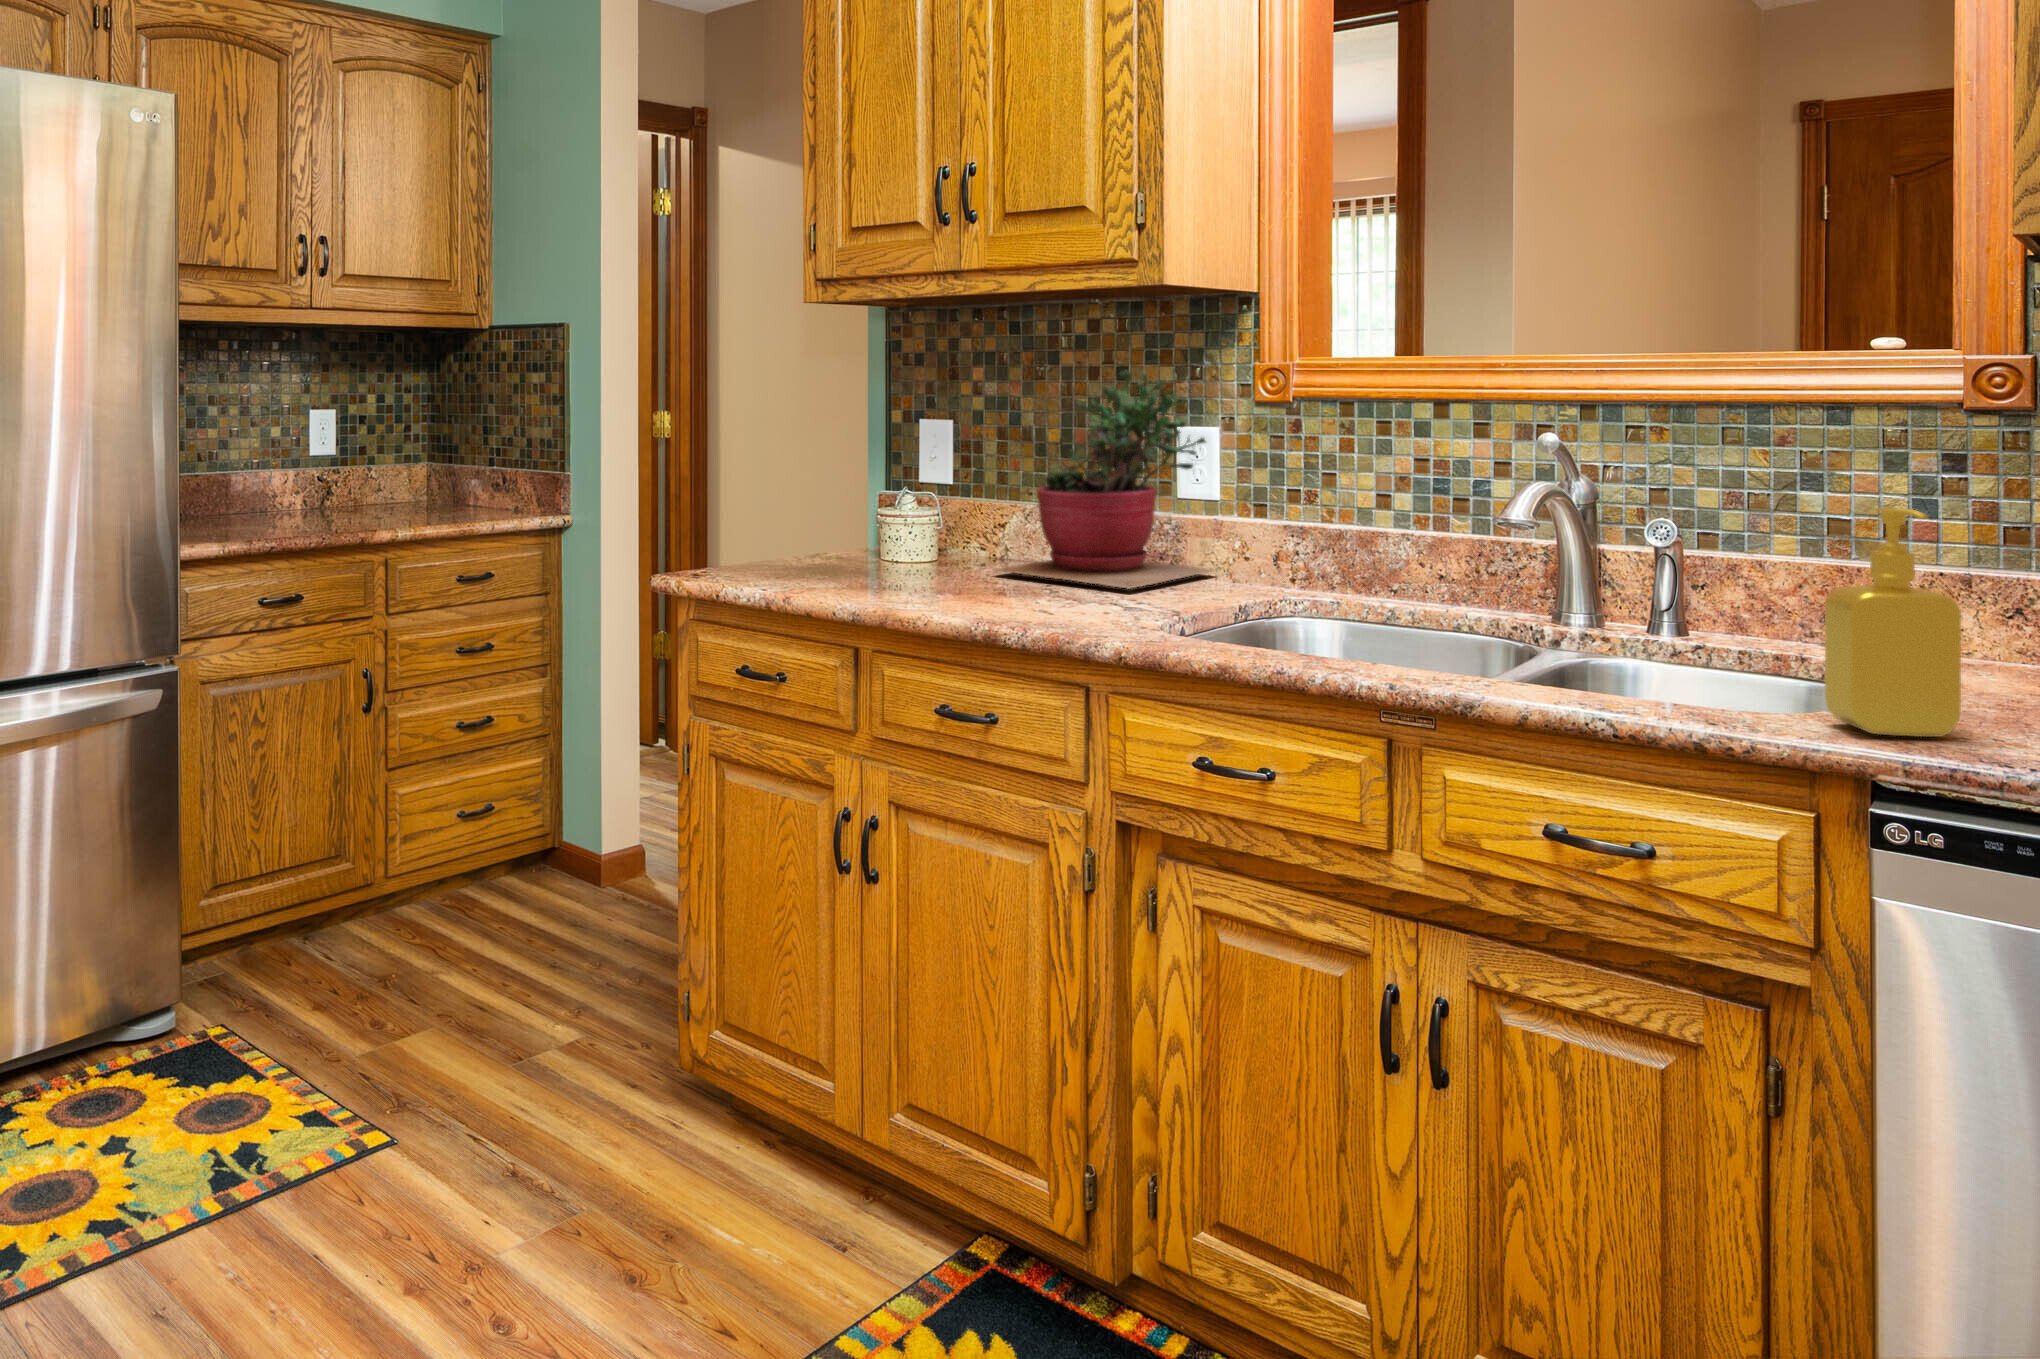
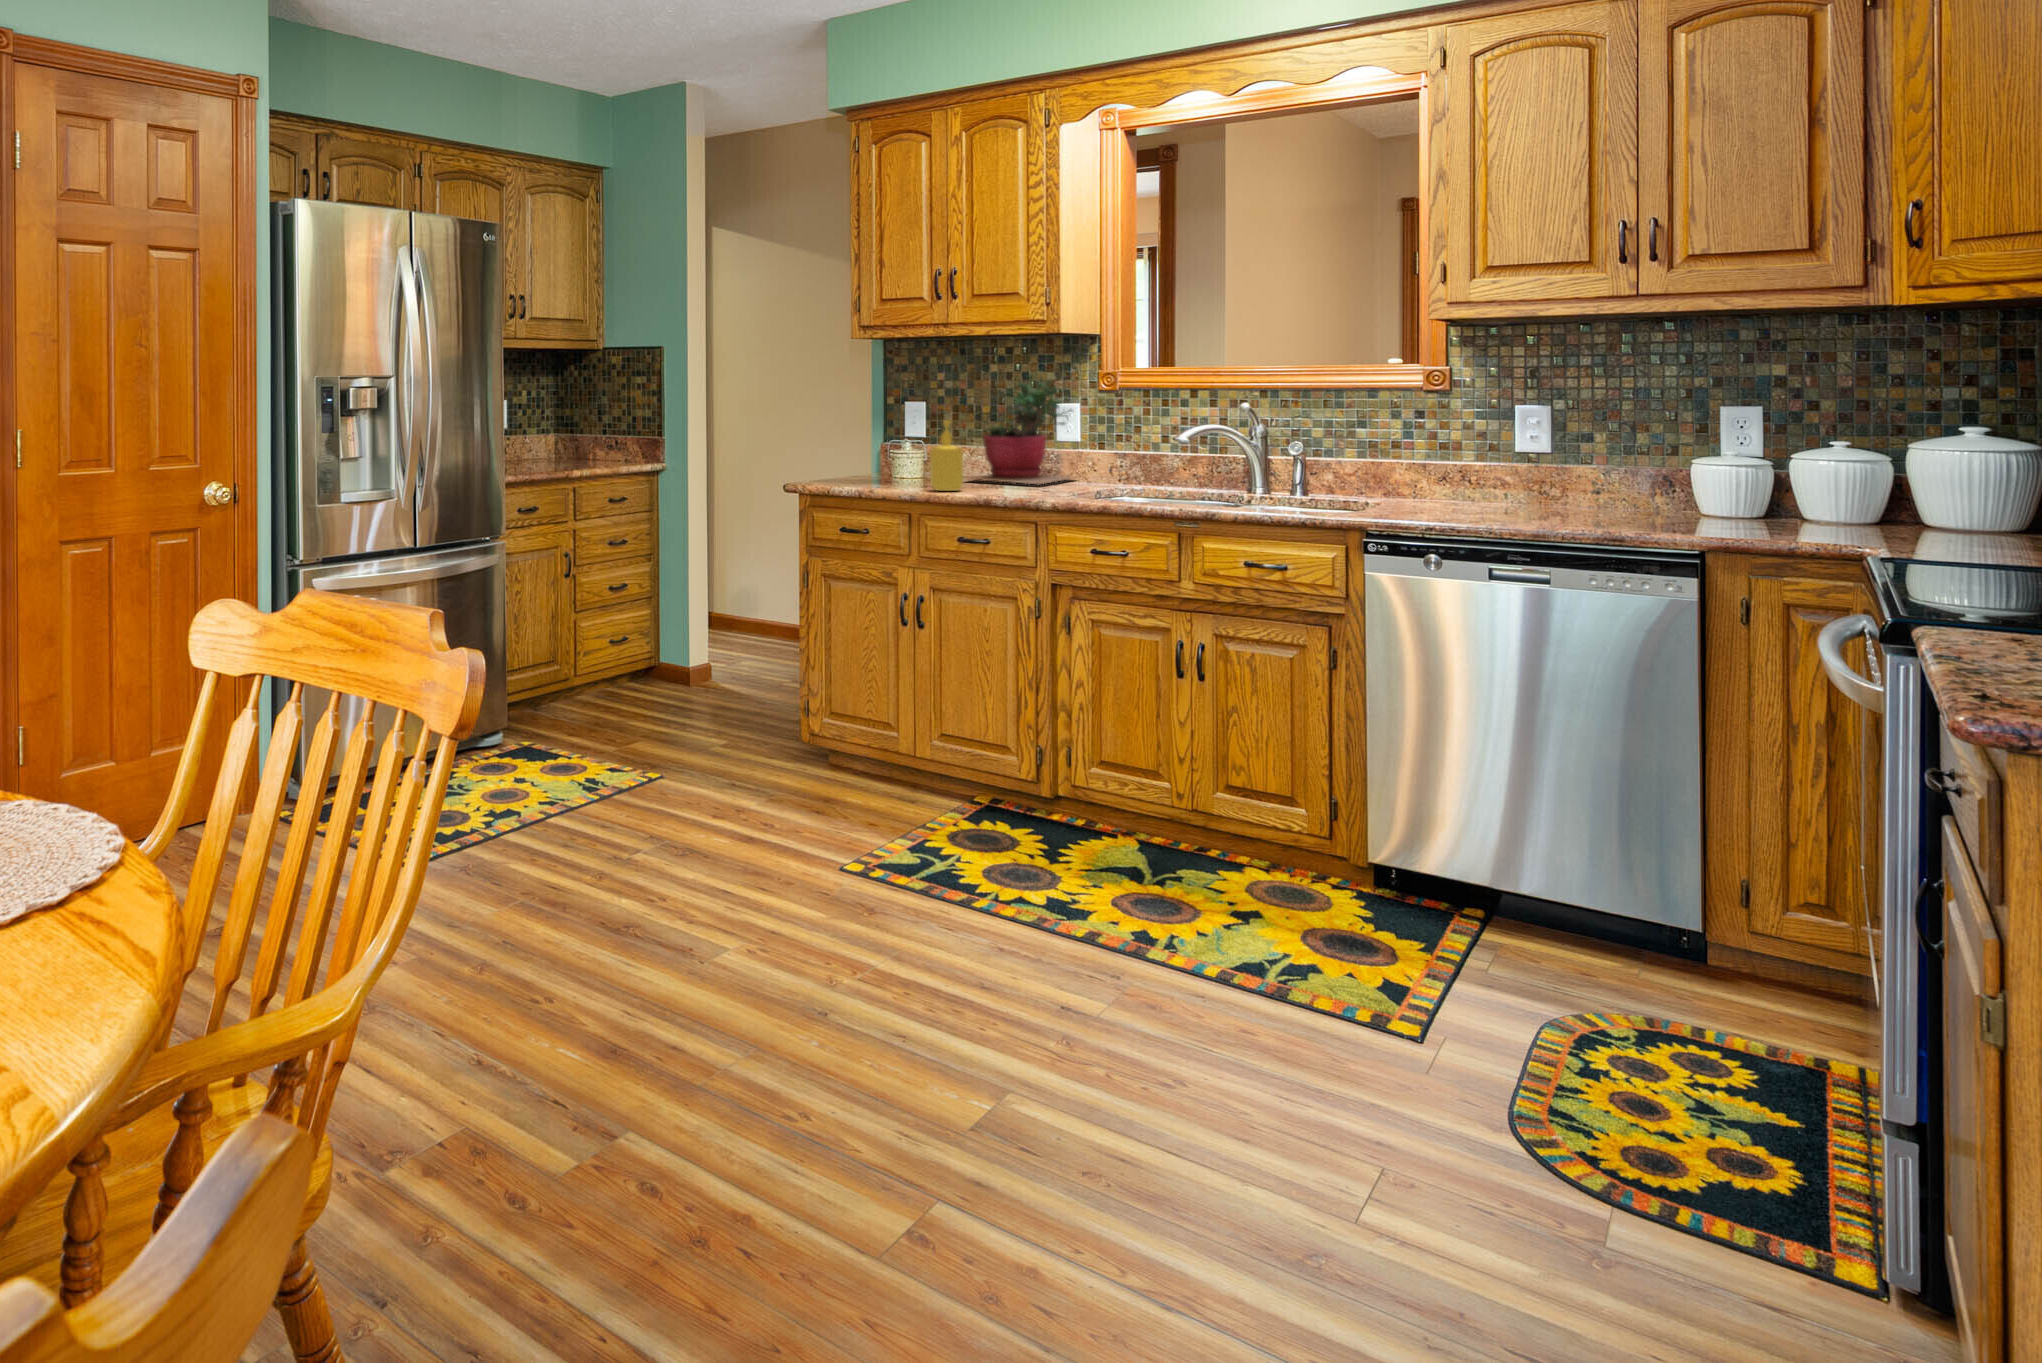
soap dispenser: present [1825,507,1961,737] -> present [930,420,963,491]

